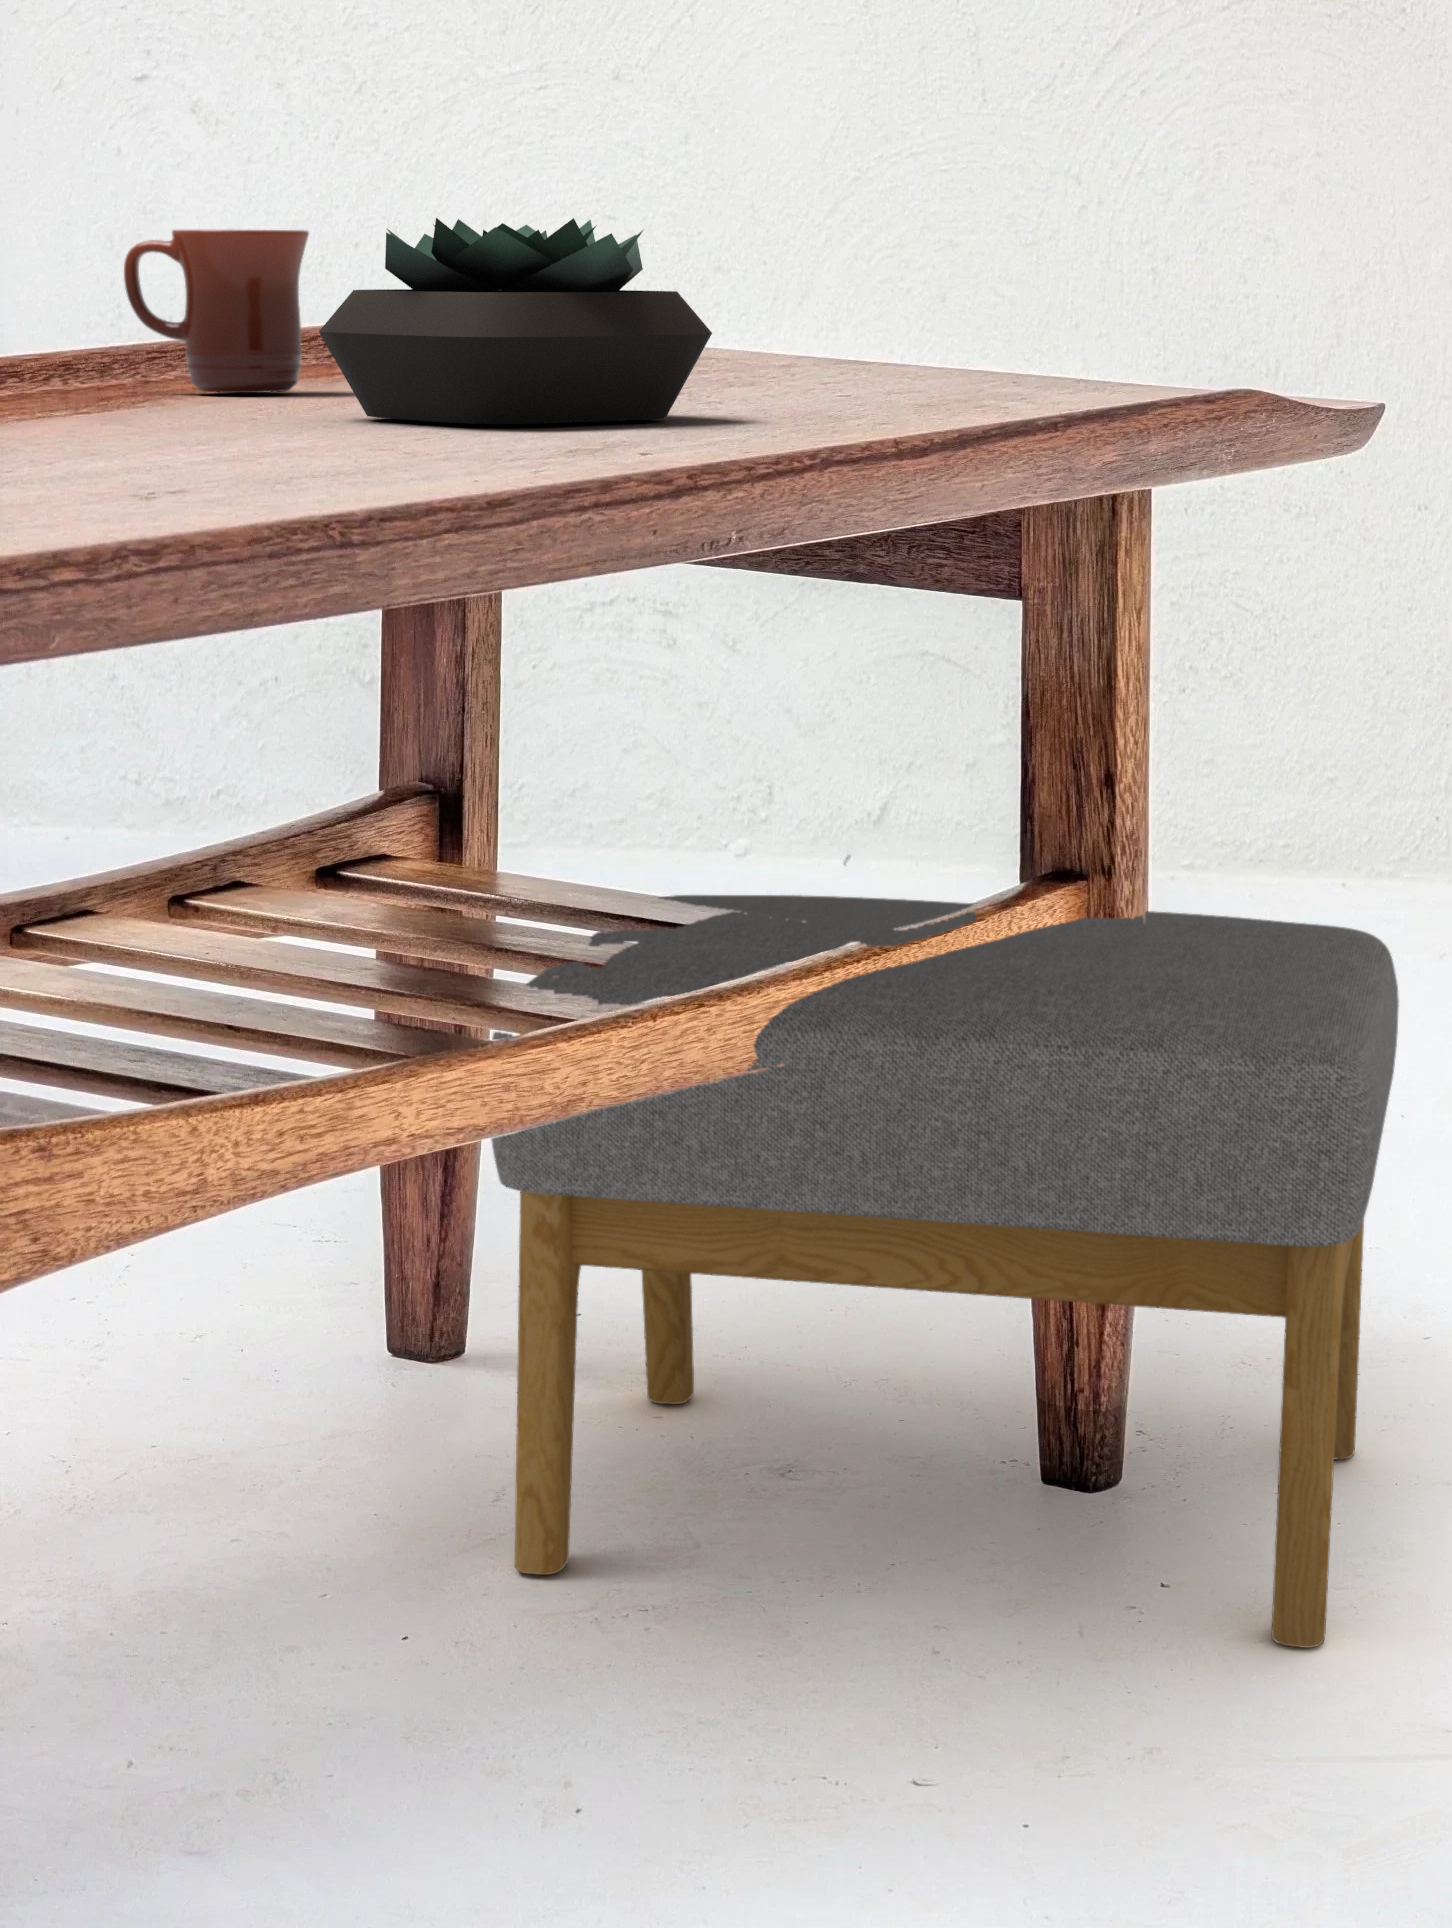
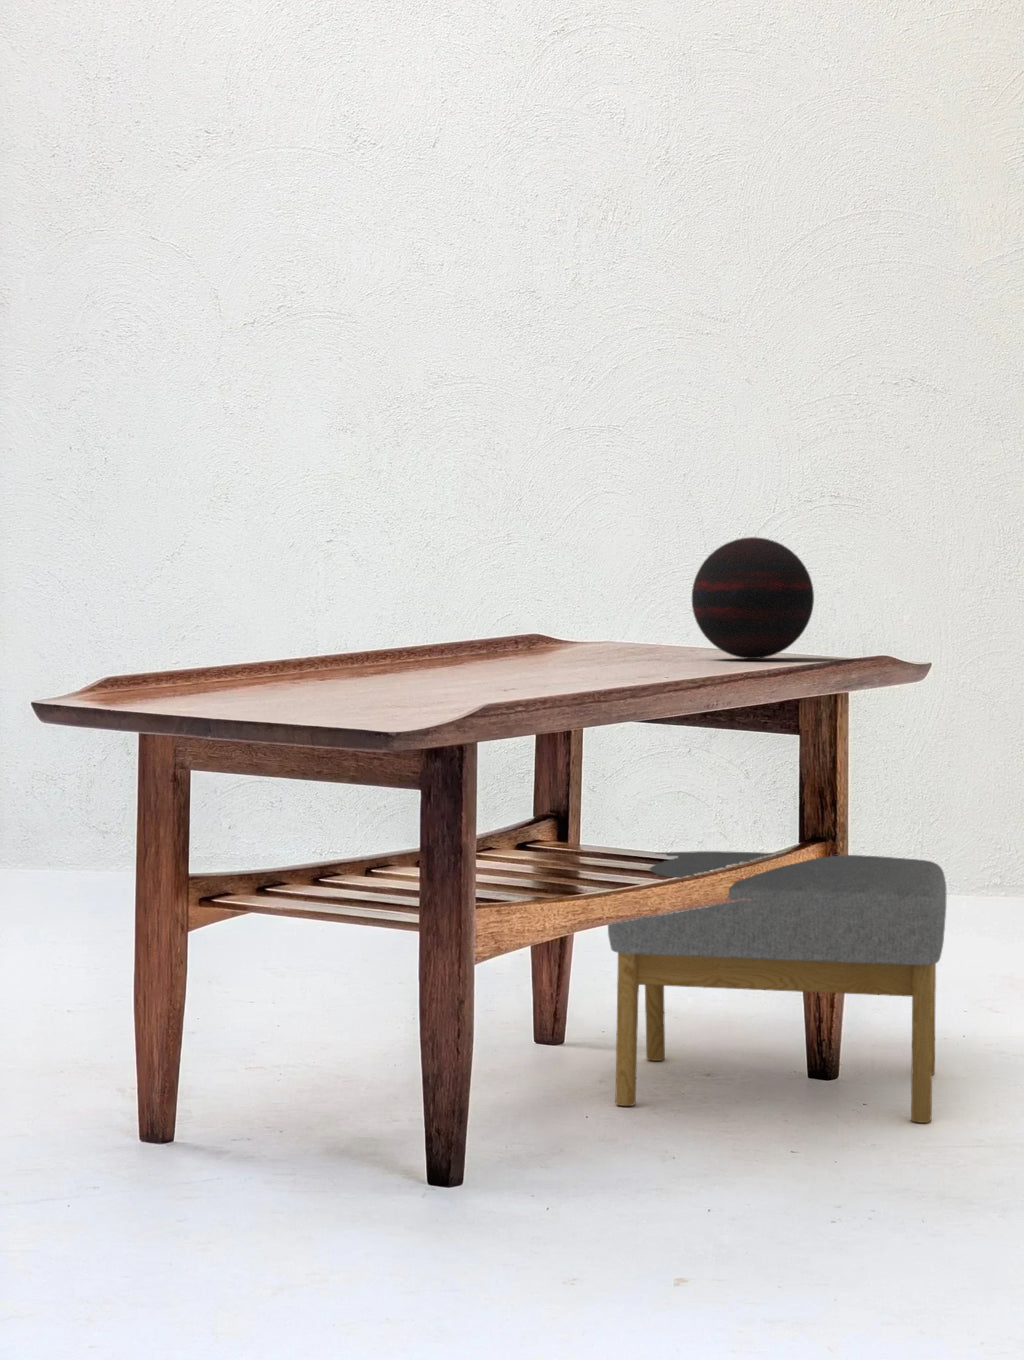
decorative orb: none [764,71,1082,396] -> present [692,537,814,659]
succulent plant: present [319,218,712,424] -> none [547,594,690,667]
mug: present [124,230,309,393] -> none [442,597,513,659]

